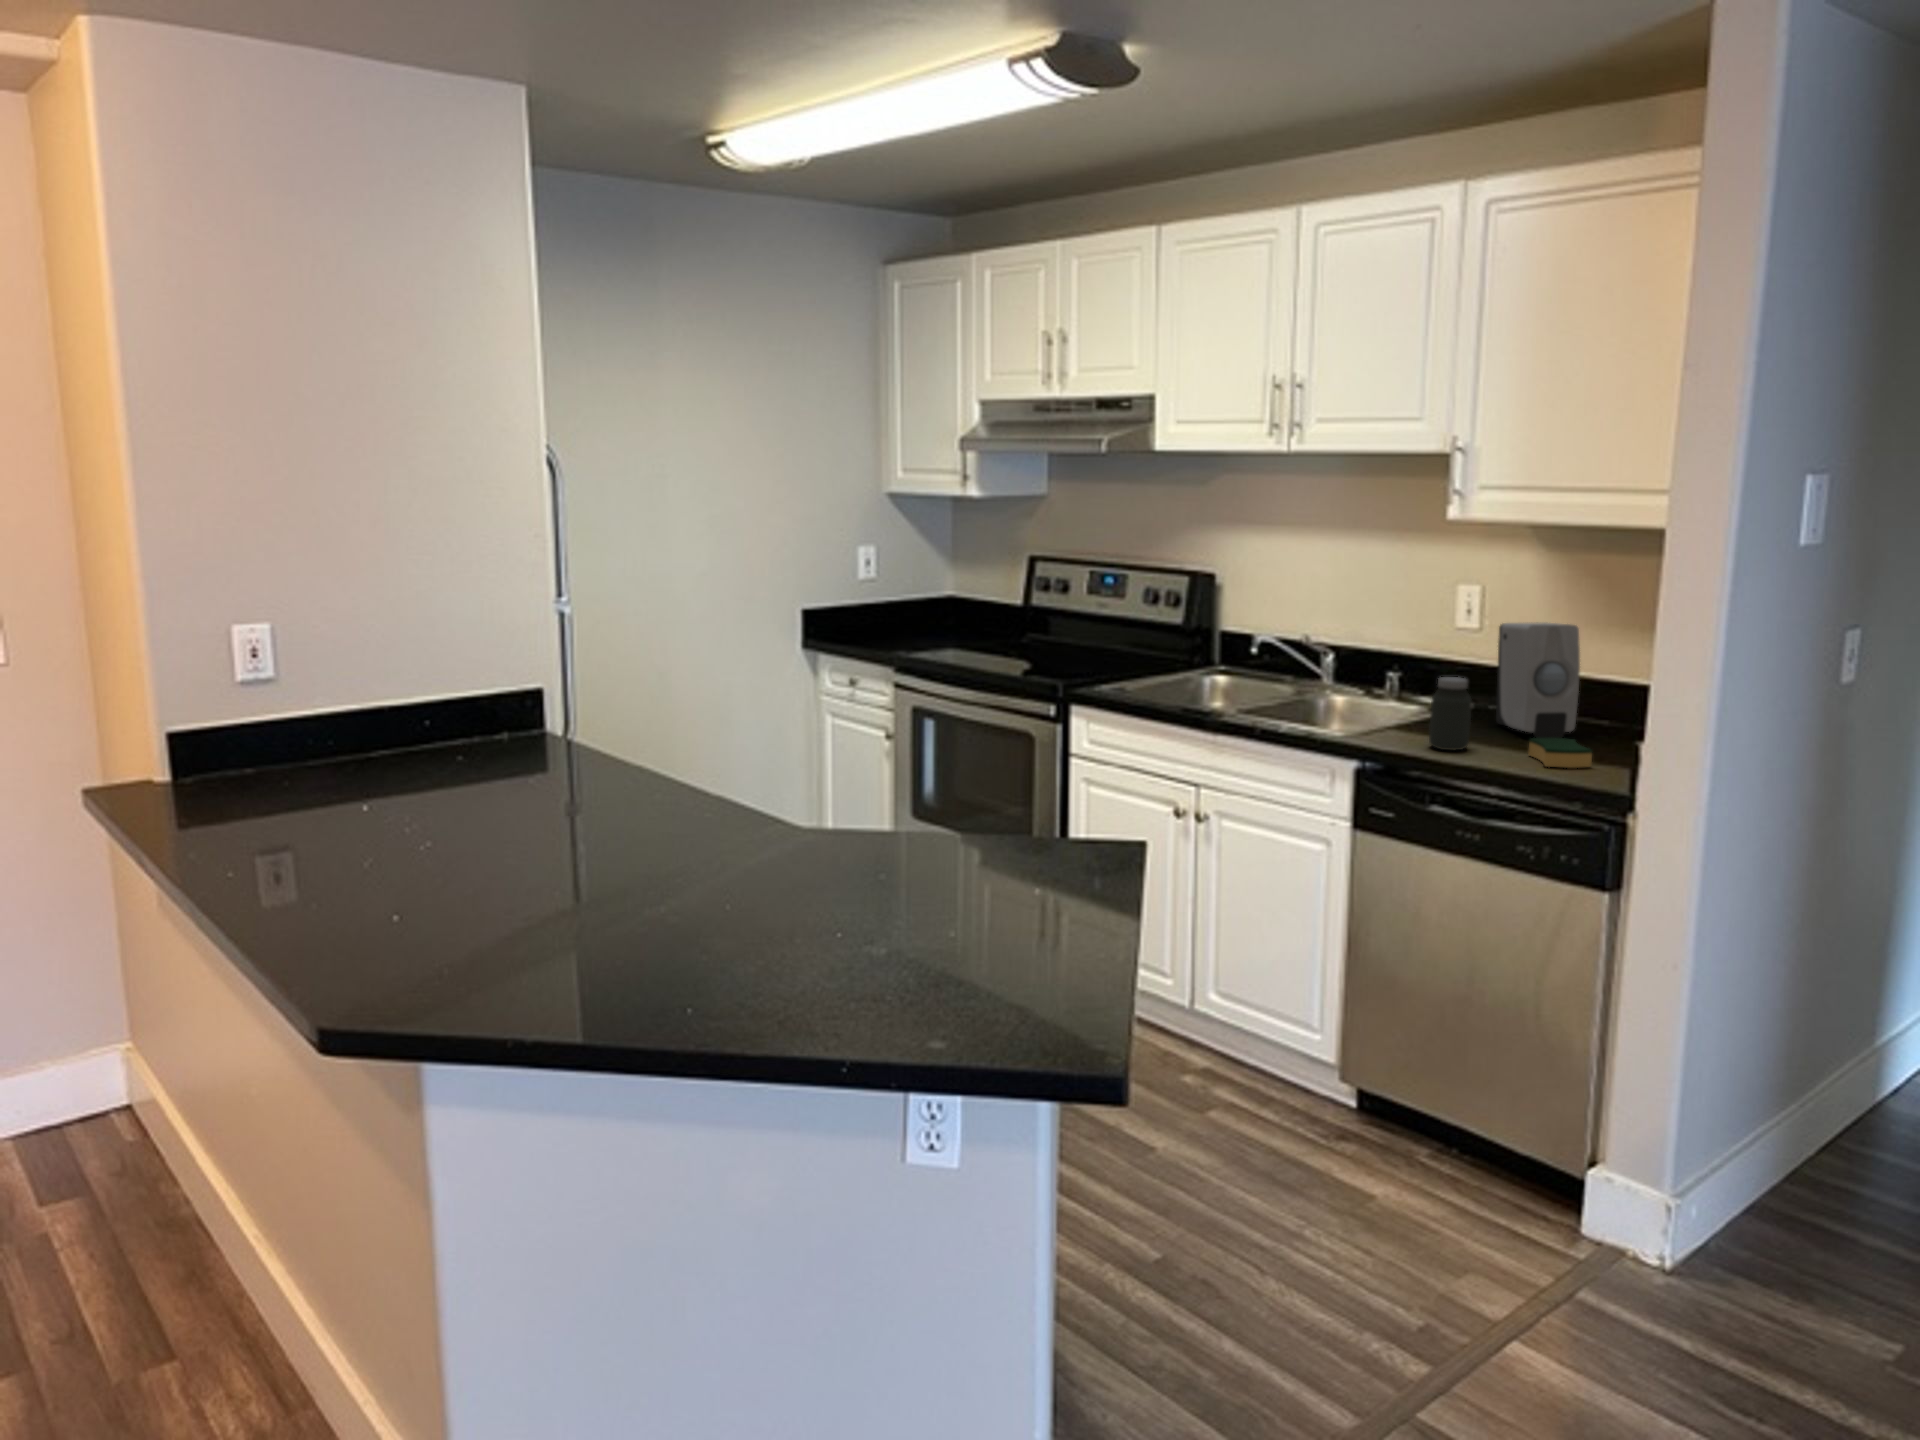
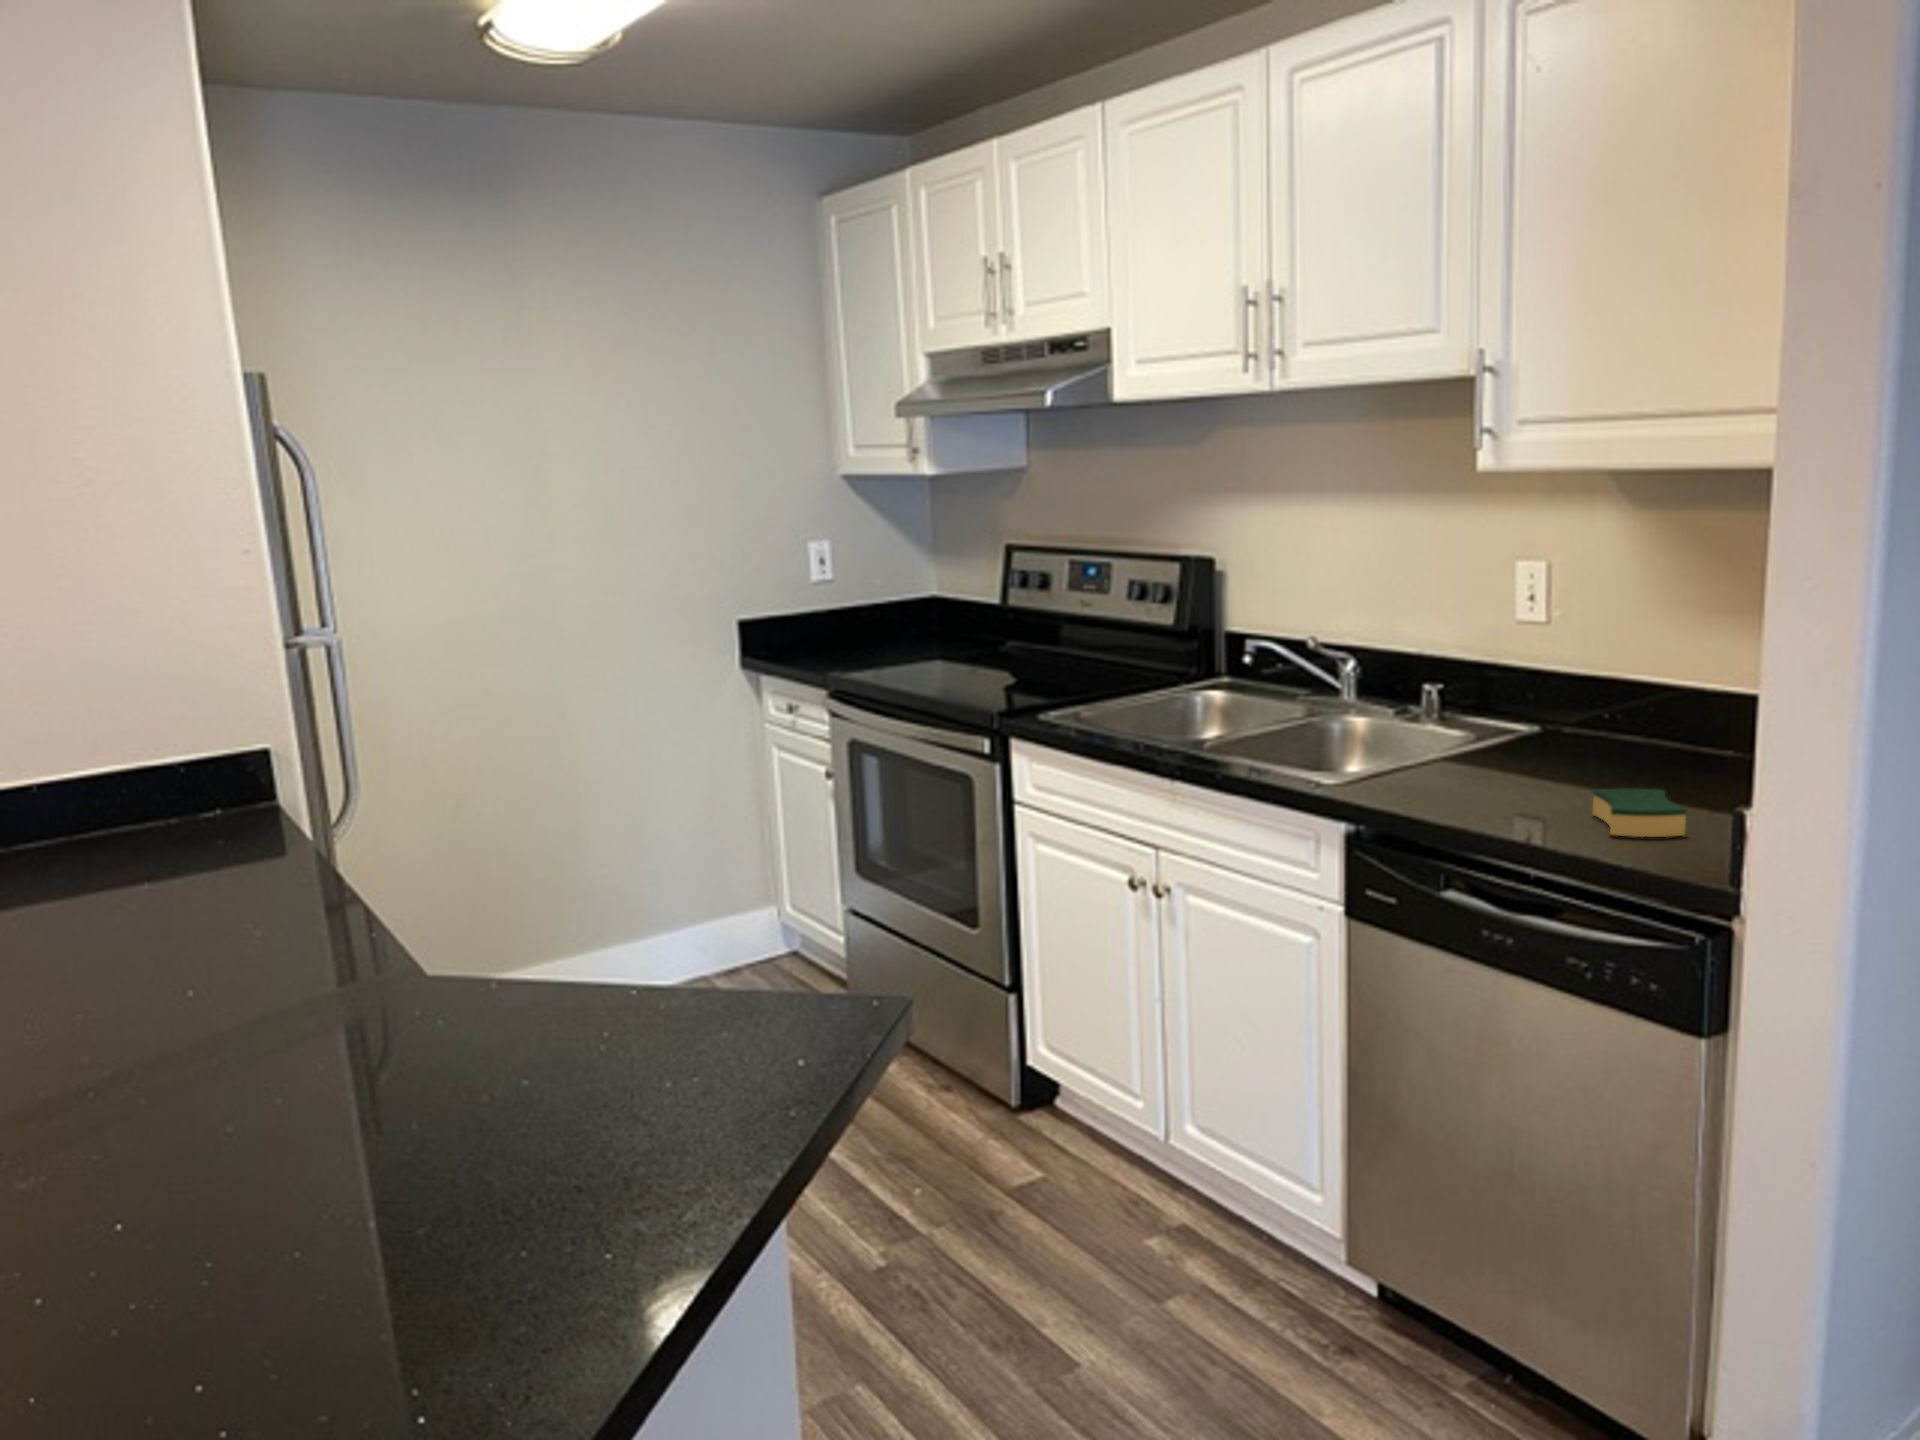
soap dispenser: present [1496,622,1580,738] -> none [1563,614,1679,784]
jar: present [1429,677,1472,750] -> none [1447,699,1507,807]

